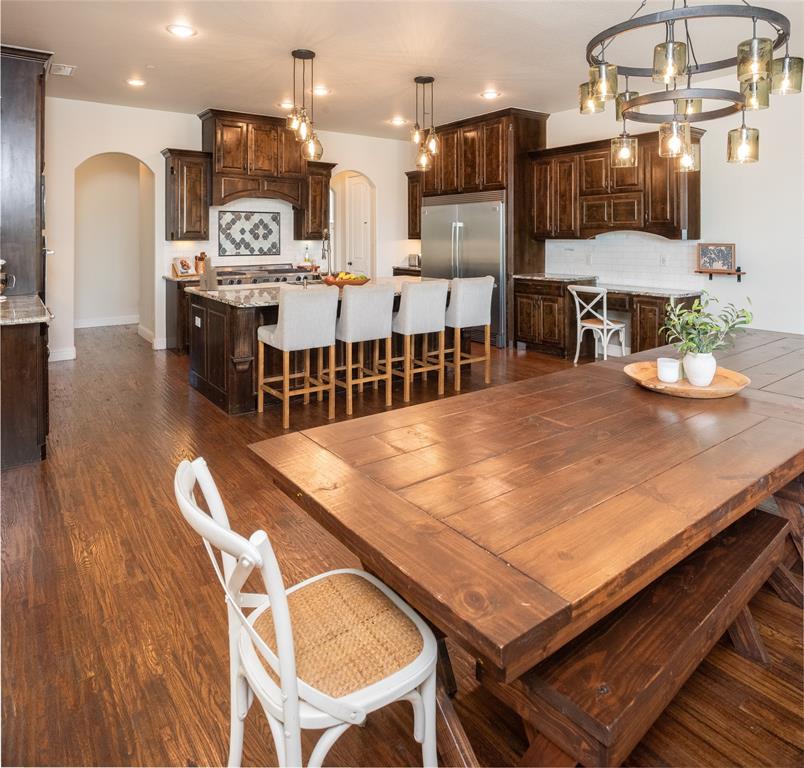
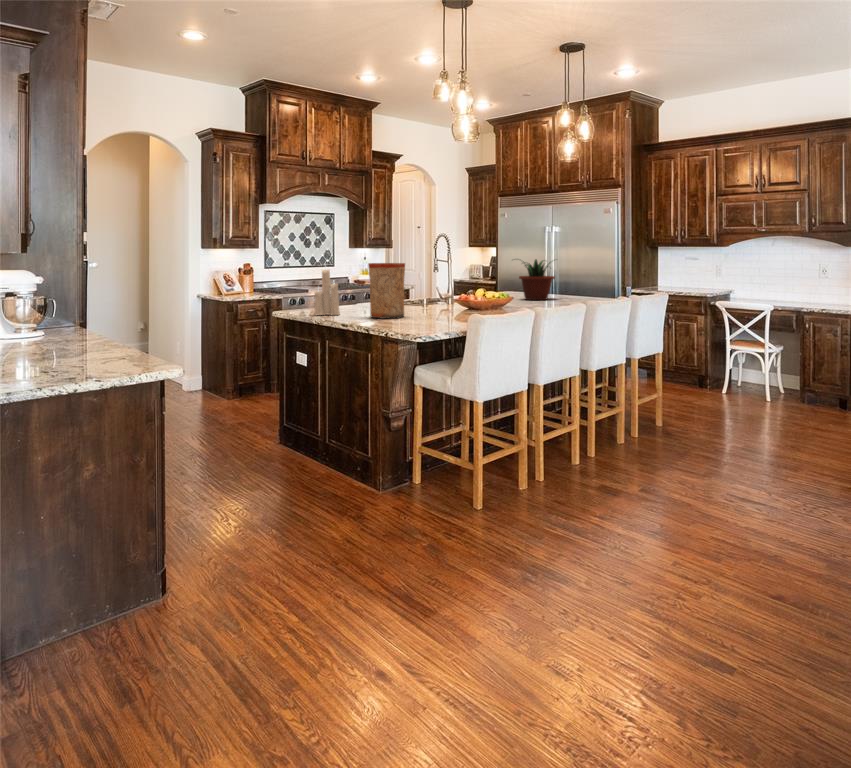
potted plant: none [376,249,413,282] -> present [519,259,555,300]
vase: none [228,252,257,293] -> present [368,263,405,319]

